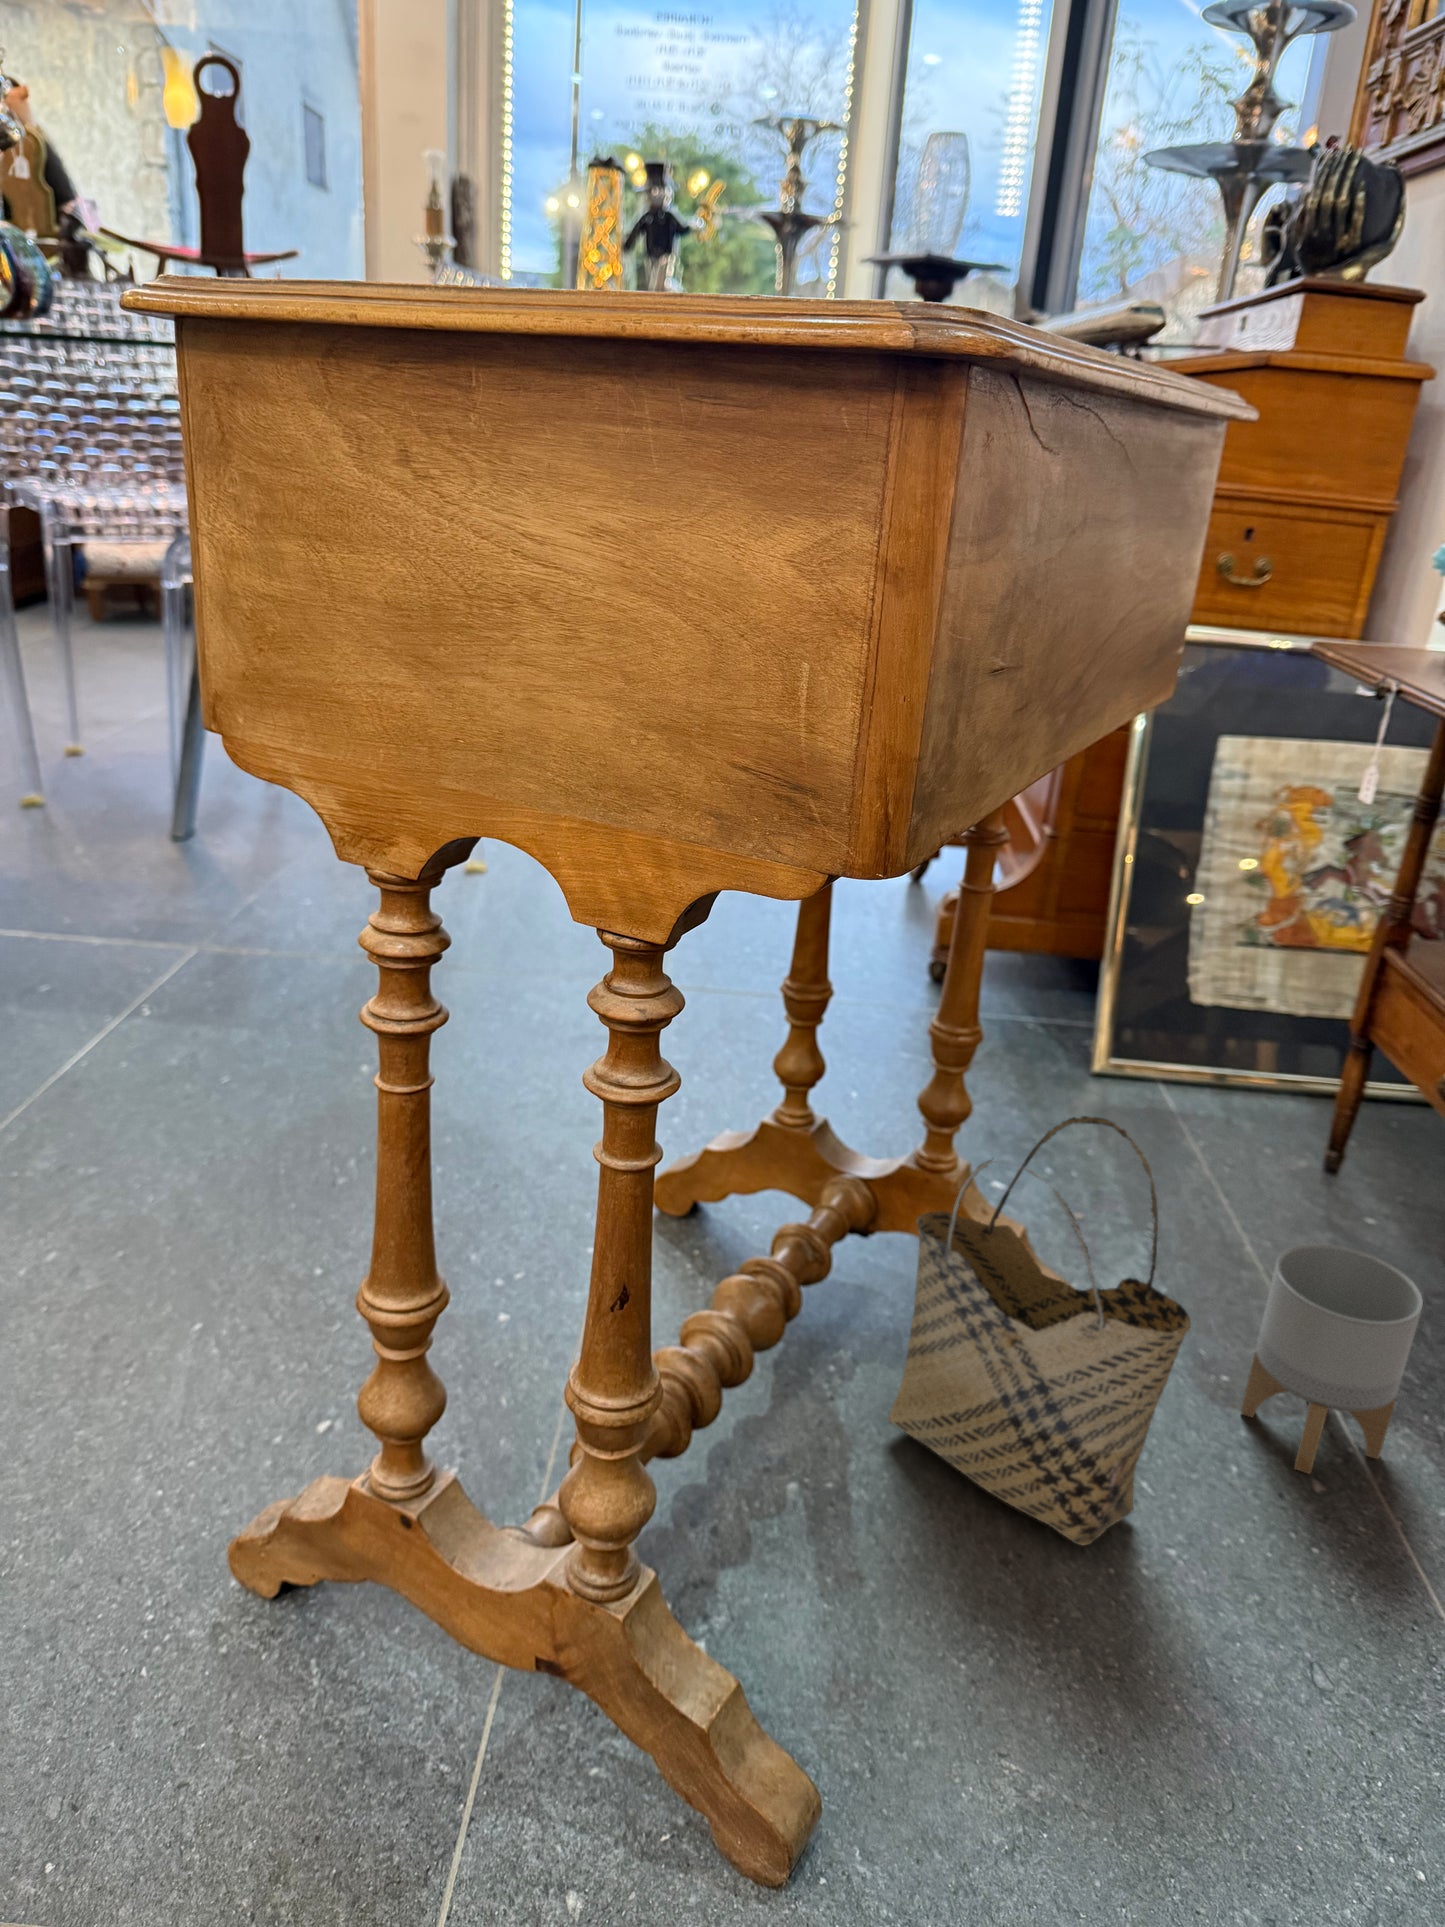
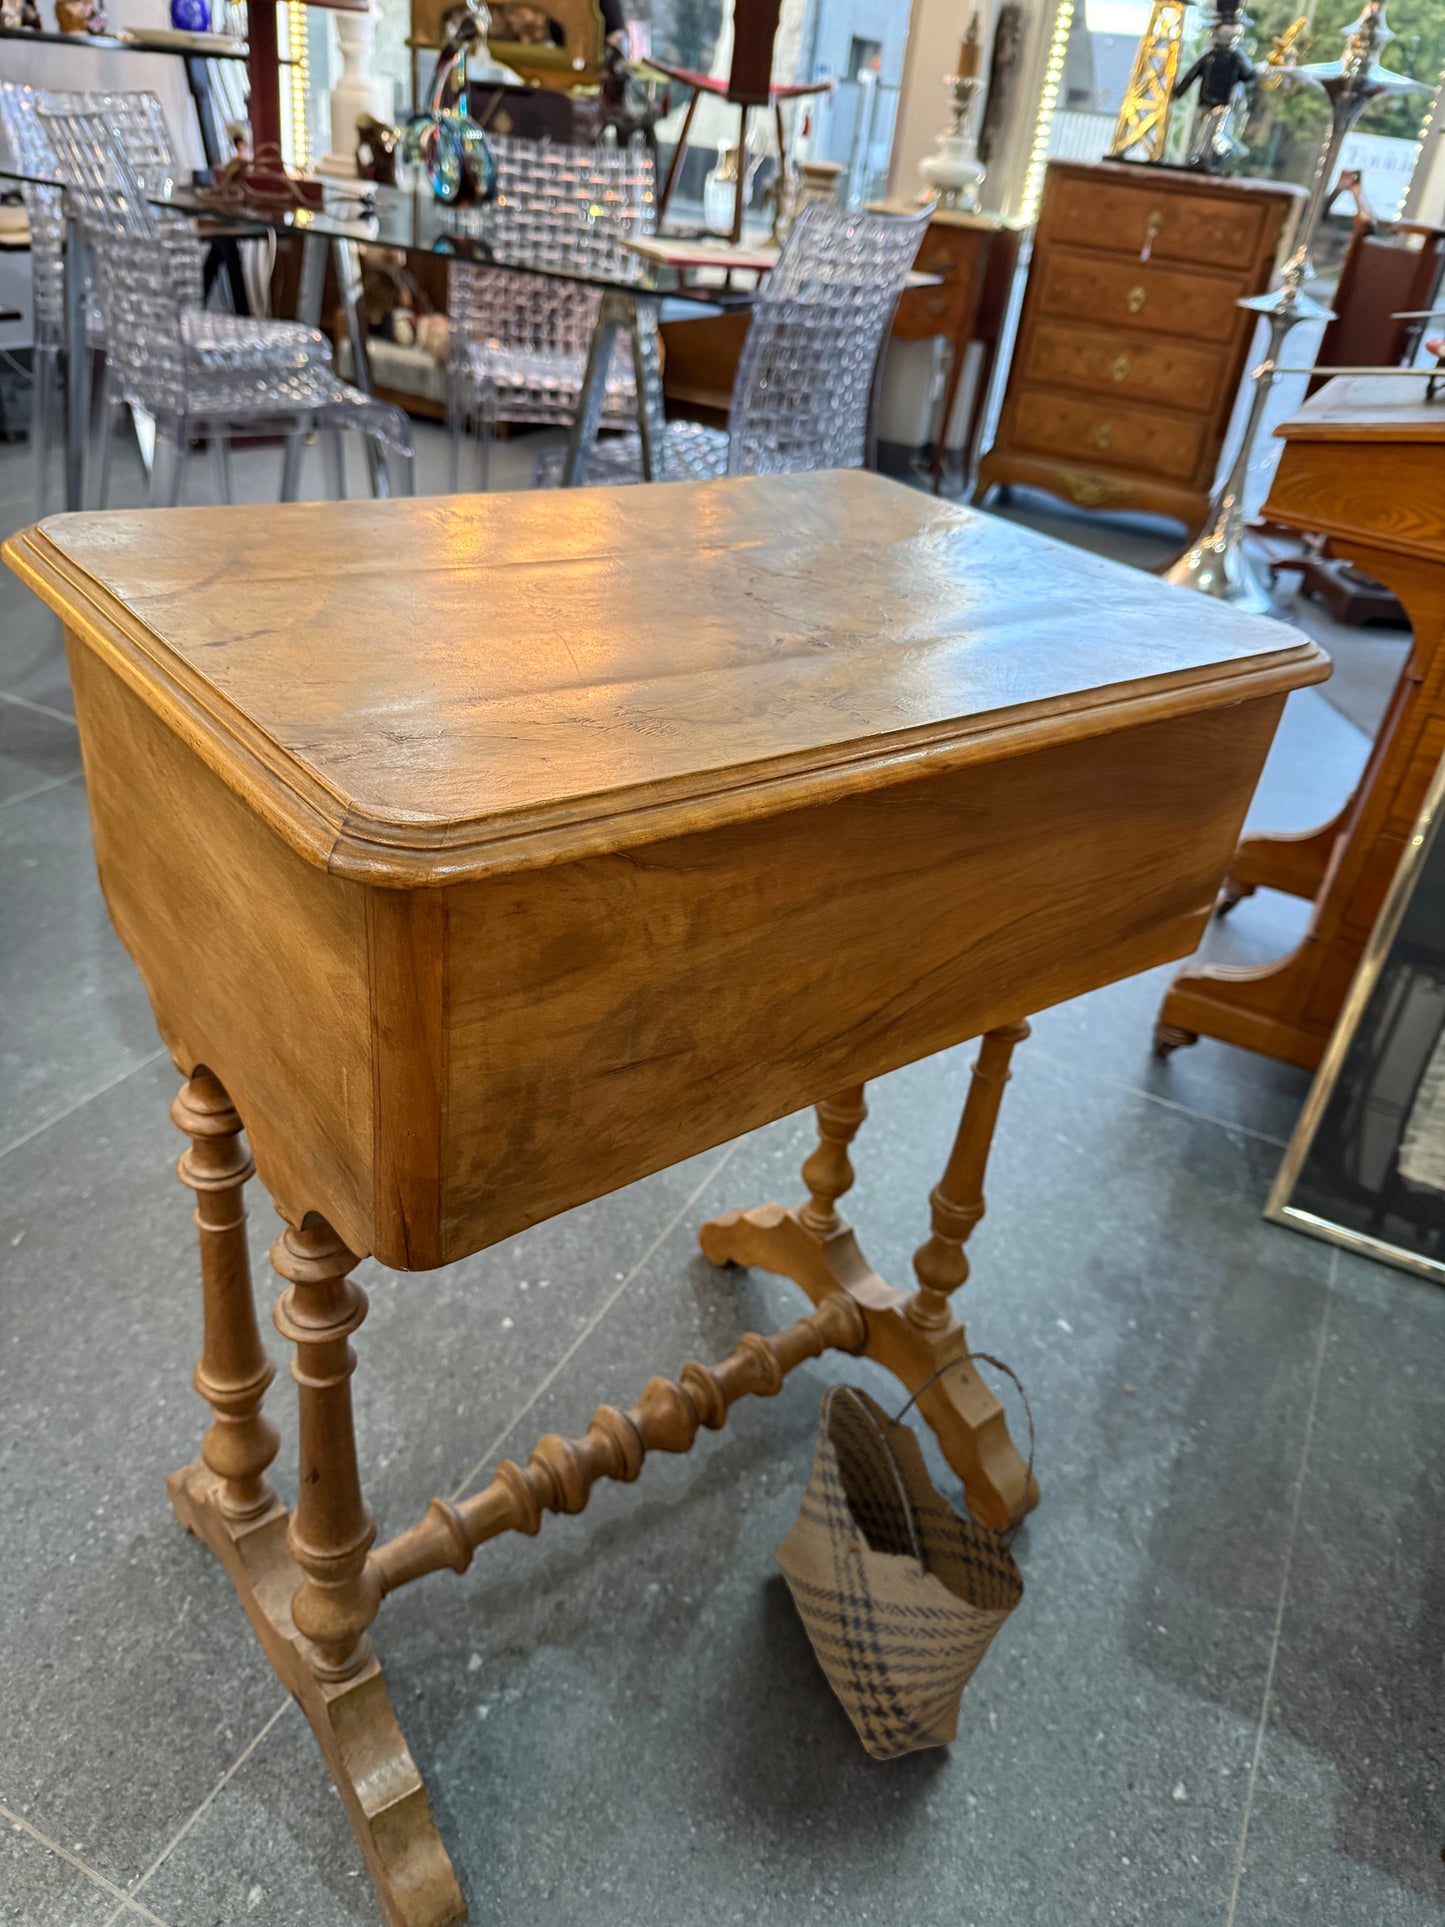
planter: present [1241,1244,1423,1474] -> none [1149,1542,1348,1789]

